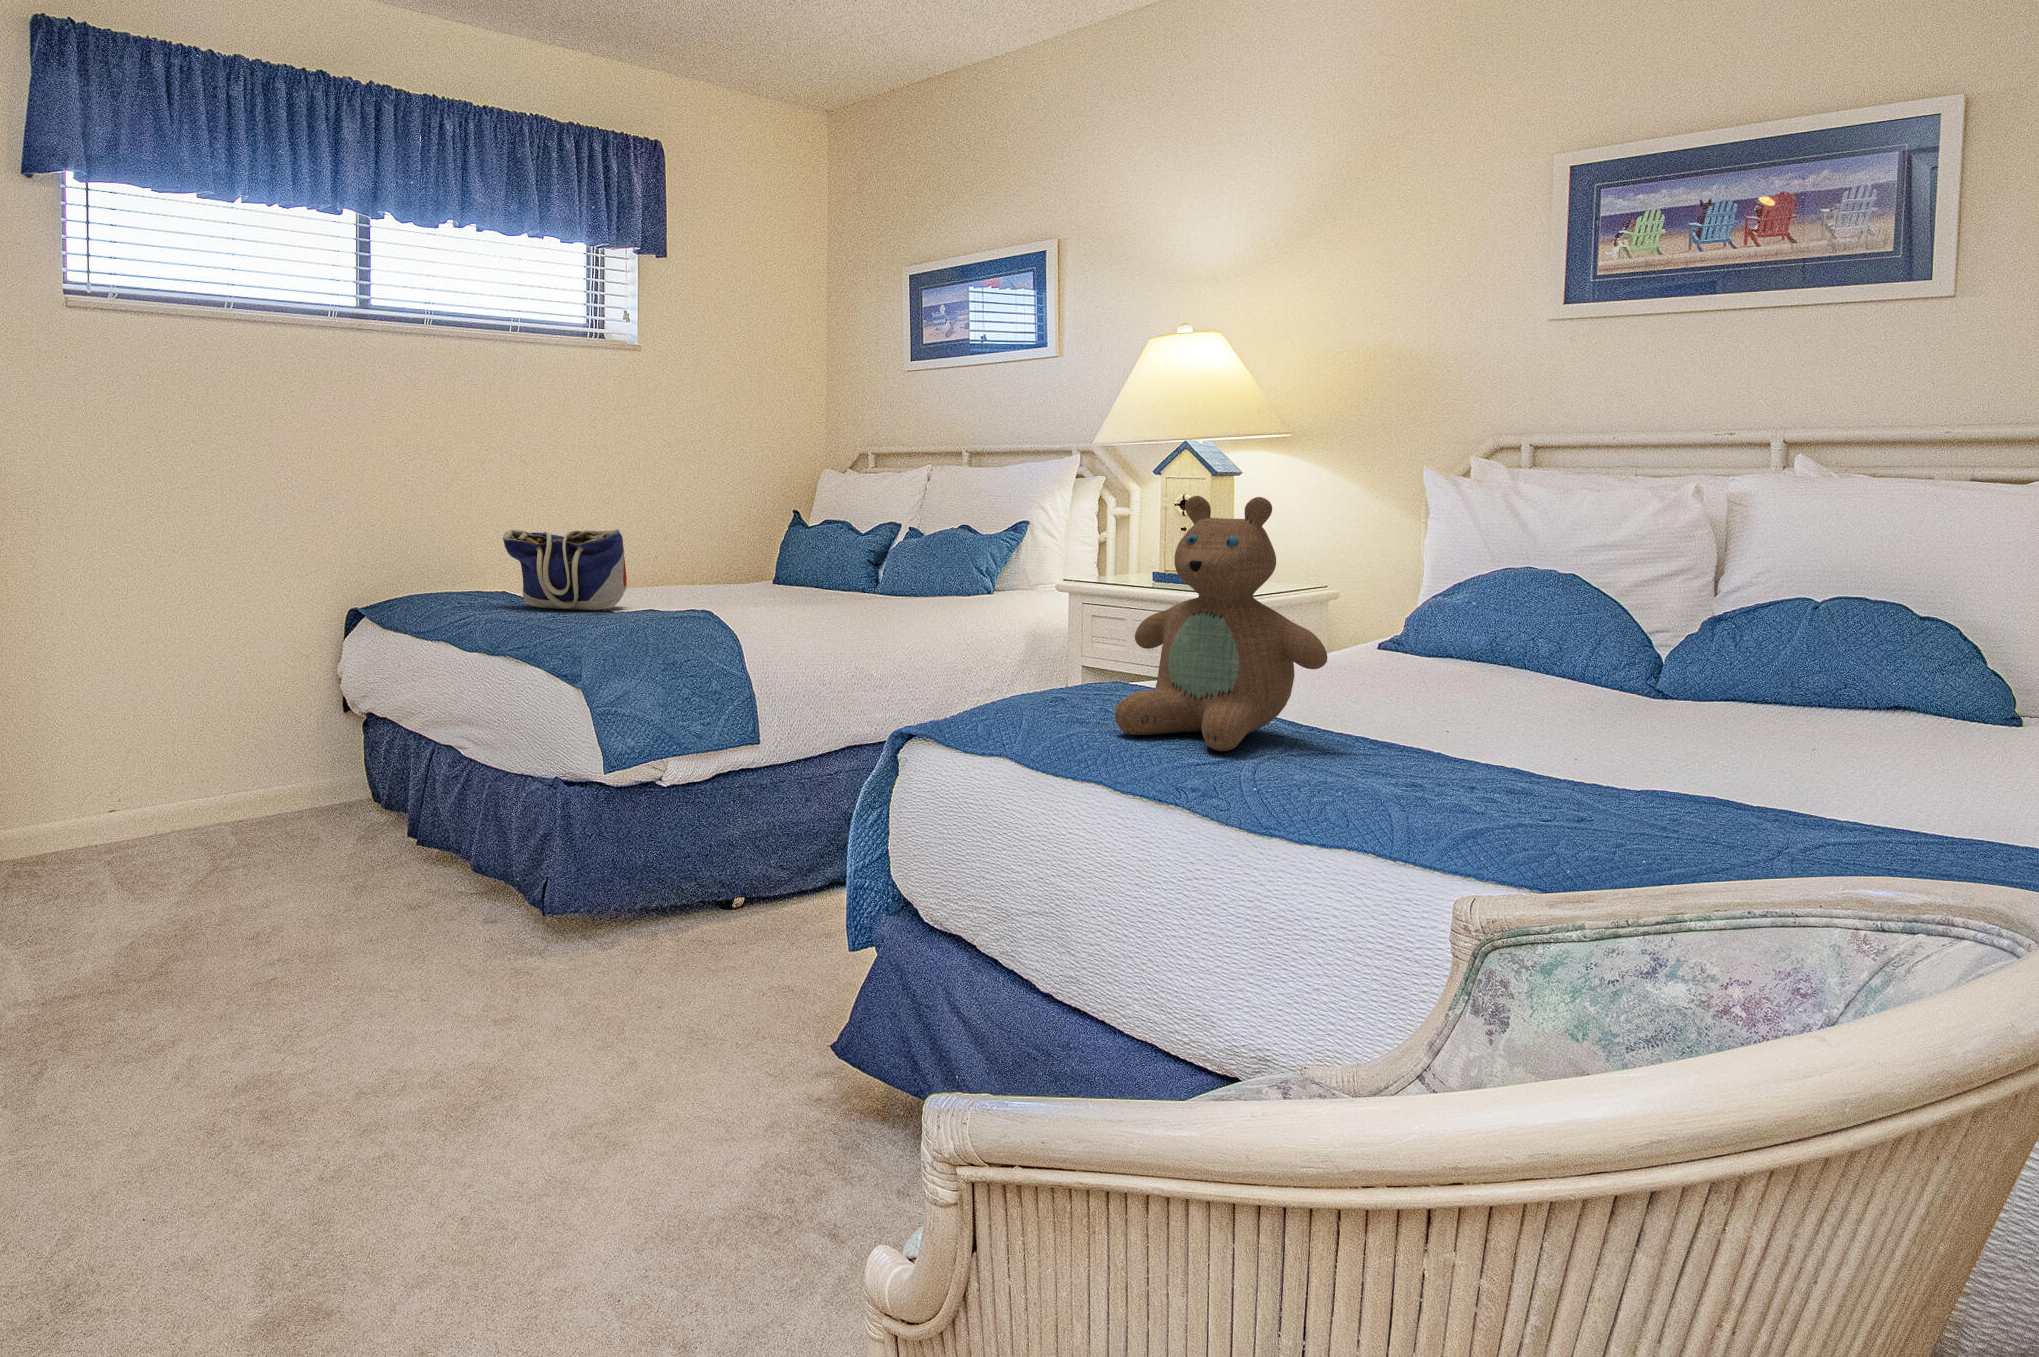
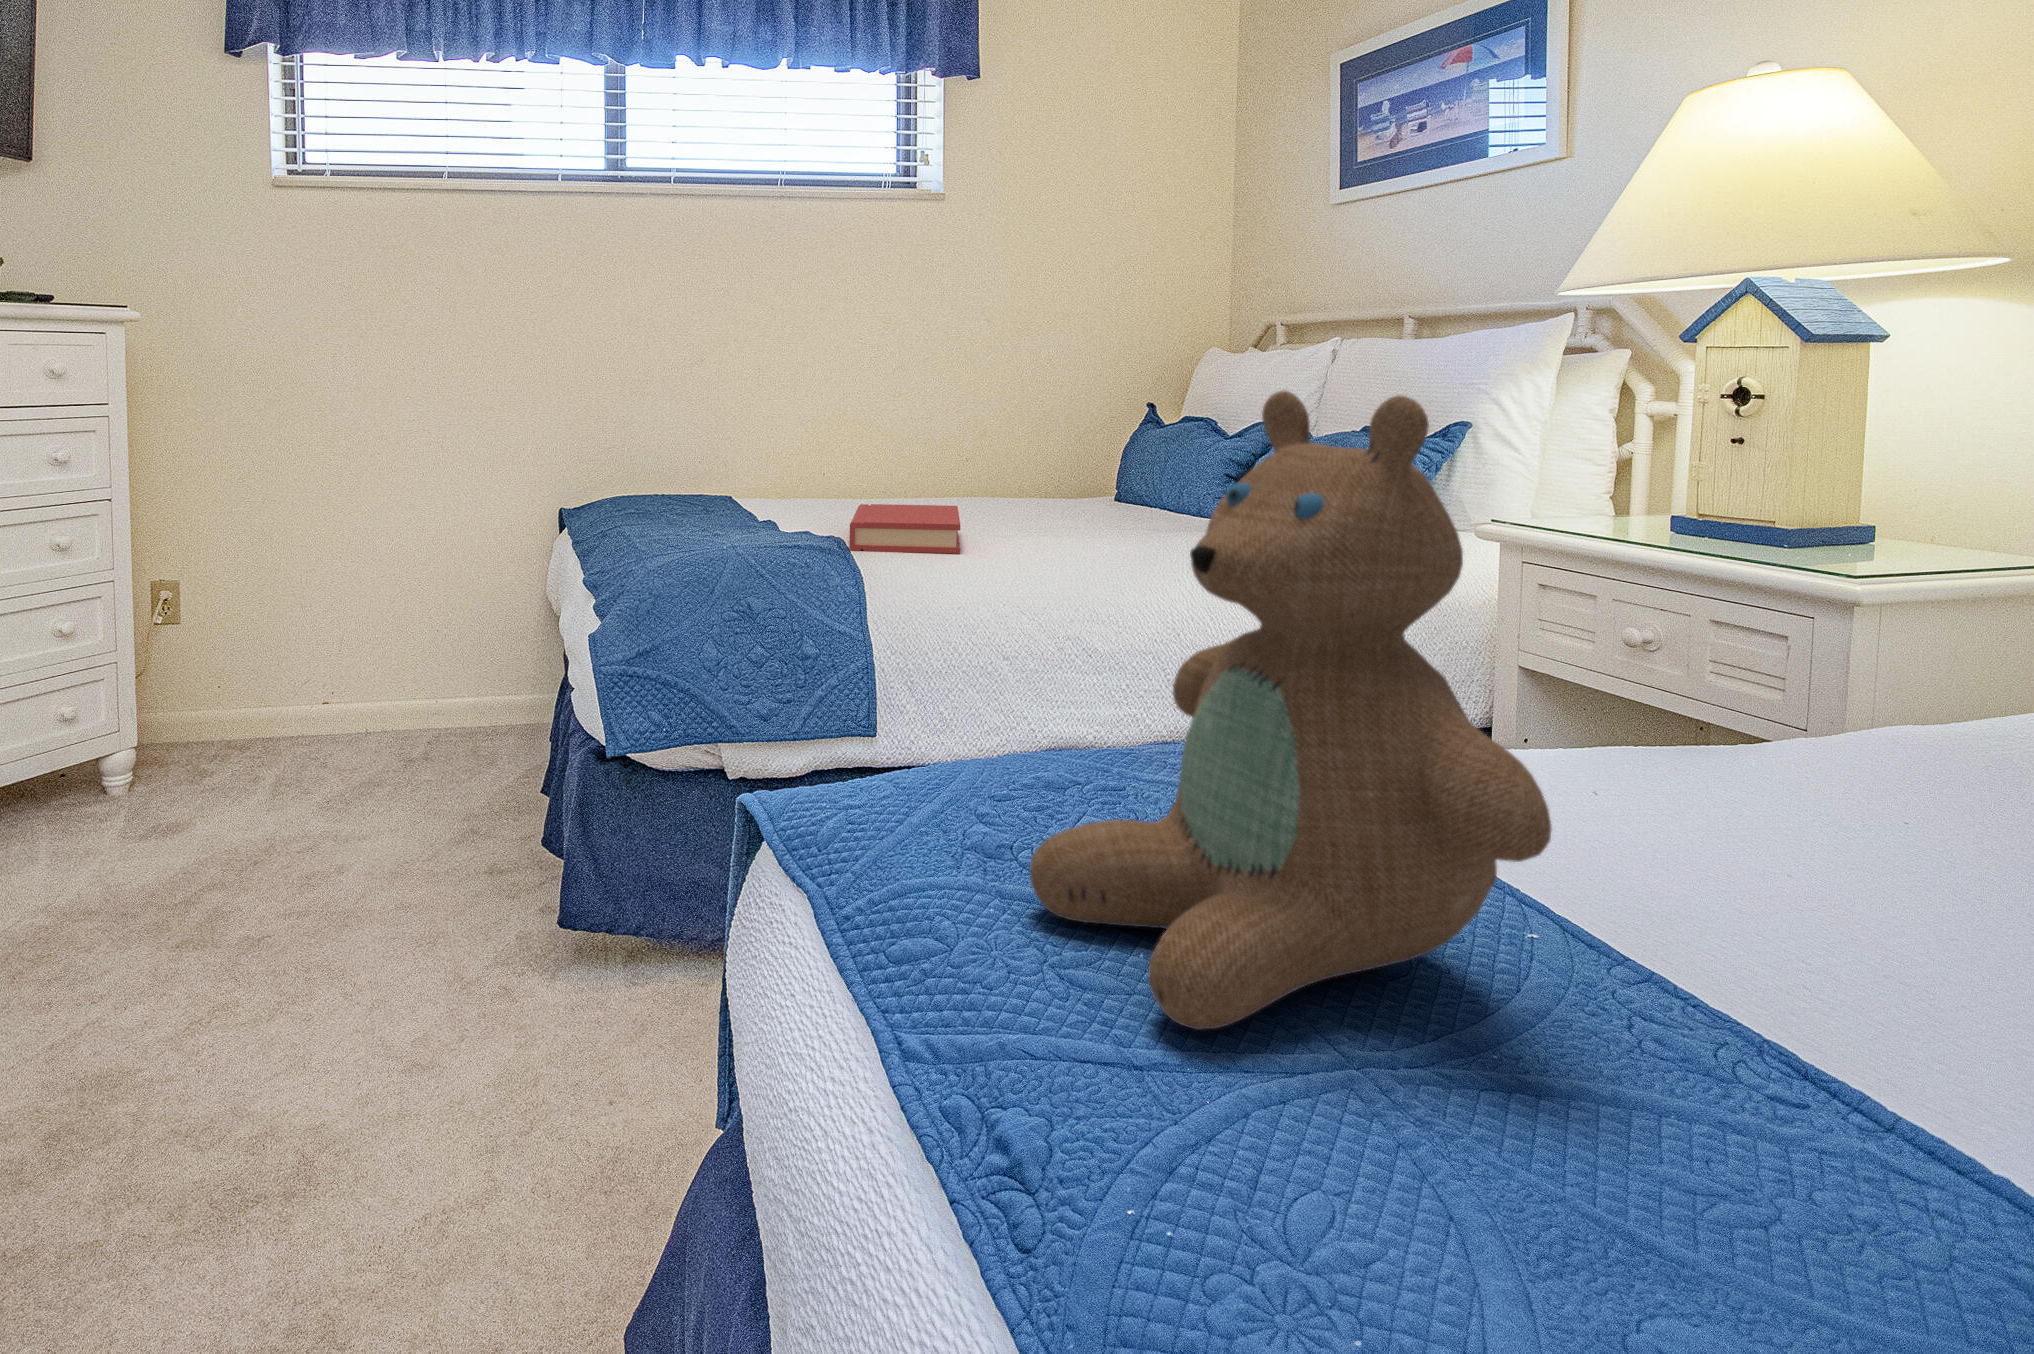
tote bag: present [503,529,627,610] -> none [665,422,814,526]
hardback book: none [671,588,773,621] -> present [850,504,960,554]

